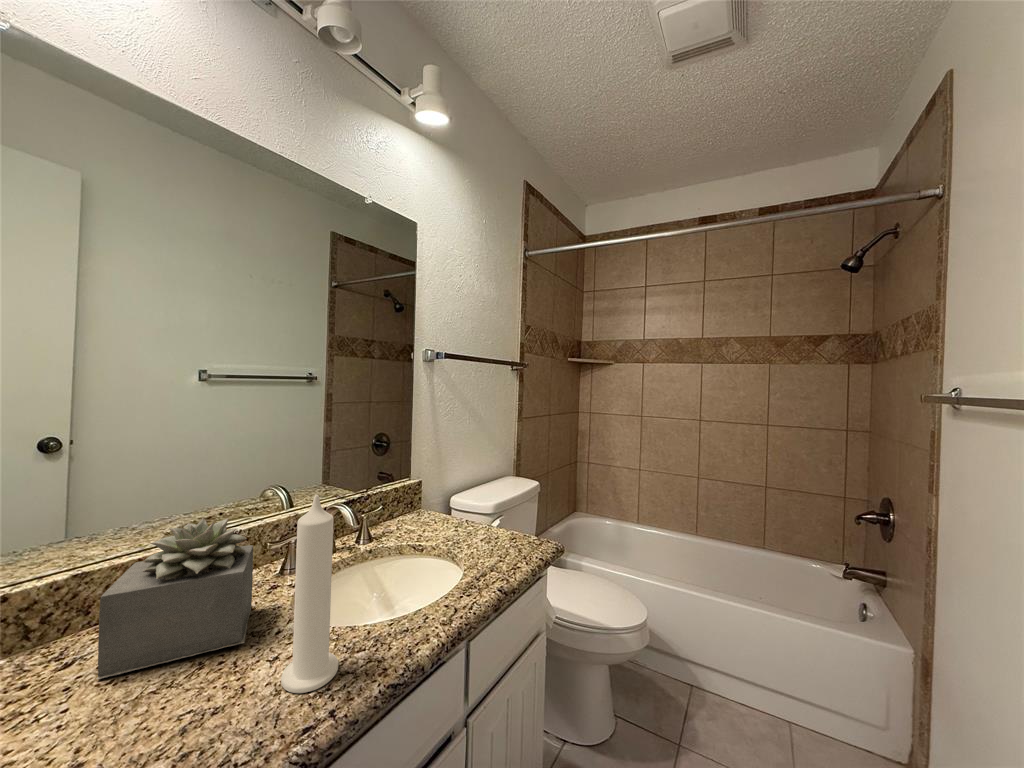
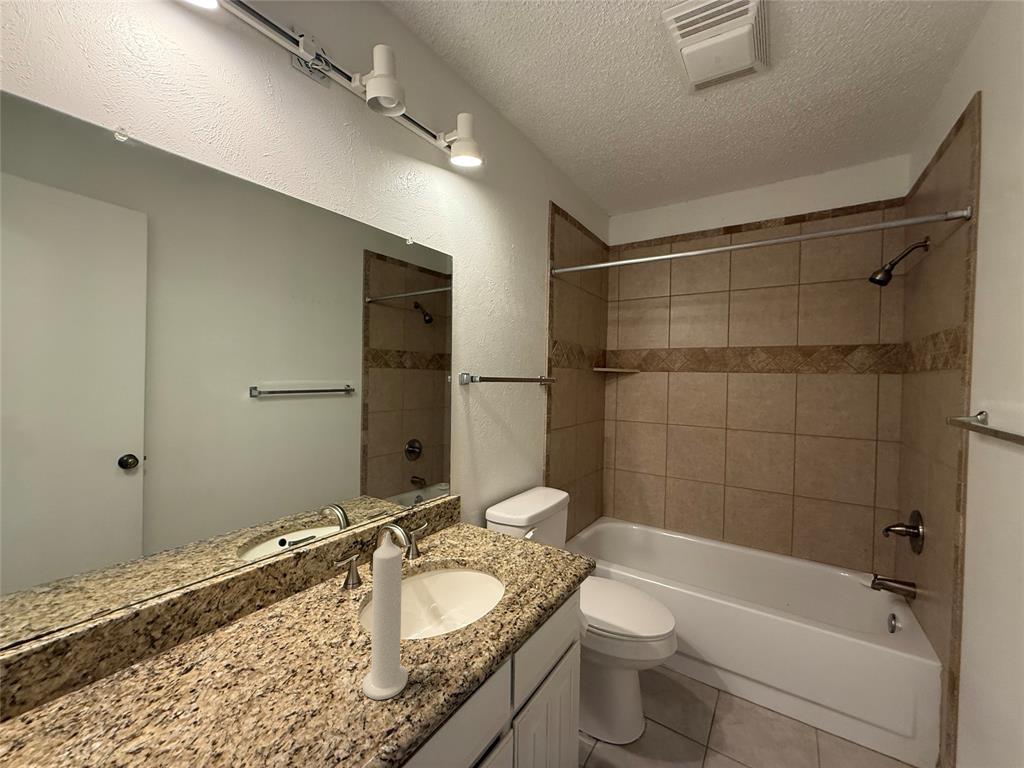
succulent plant: present [97,518,253,679] -> none [214,545,327,683]

